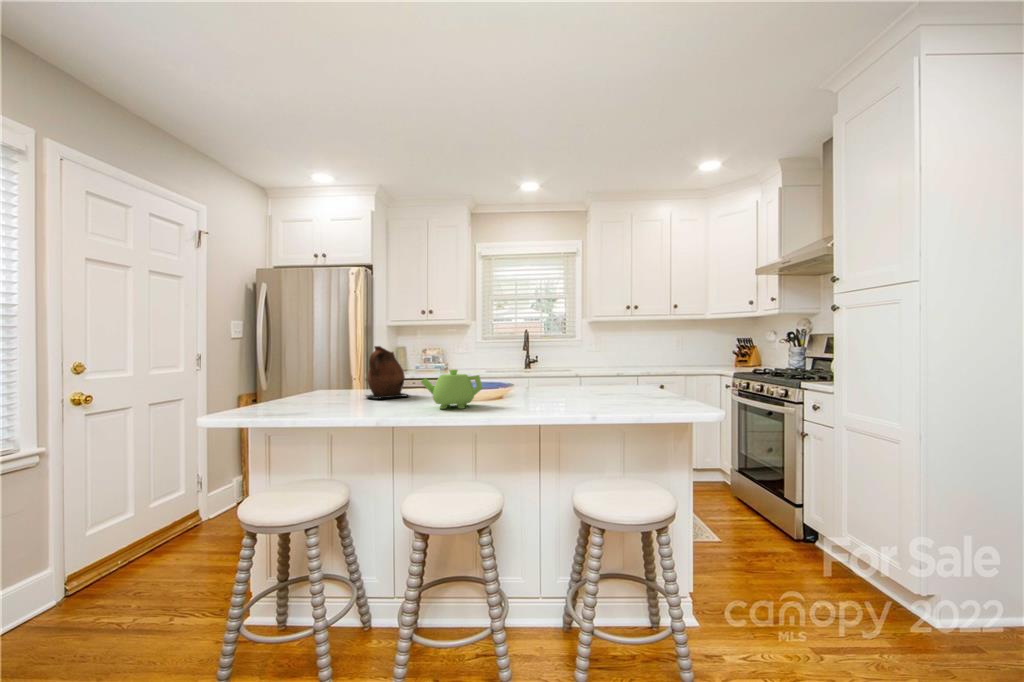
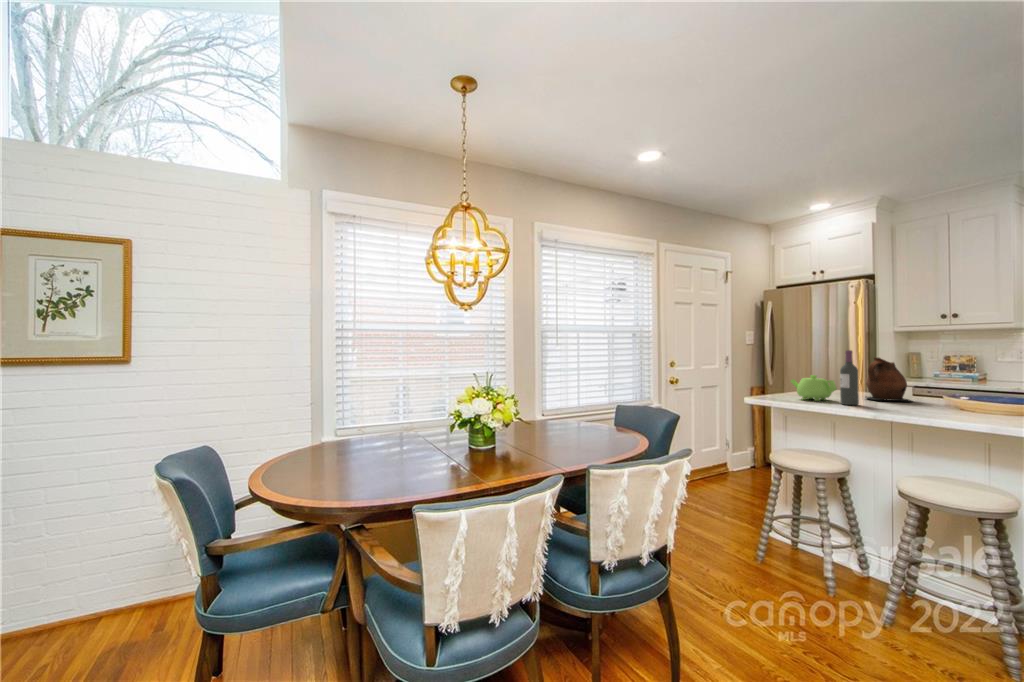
wine bottle: none [339,335,360,411] -> present [840,350,859,405]
teapot: present [421,369,483,409] -> present [790,375,837,401]

